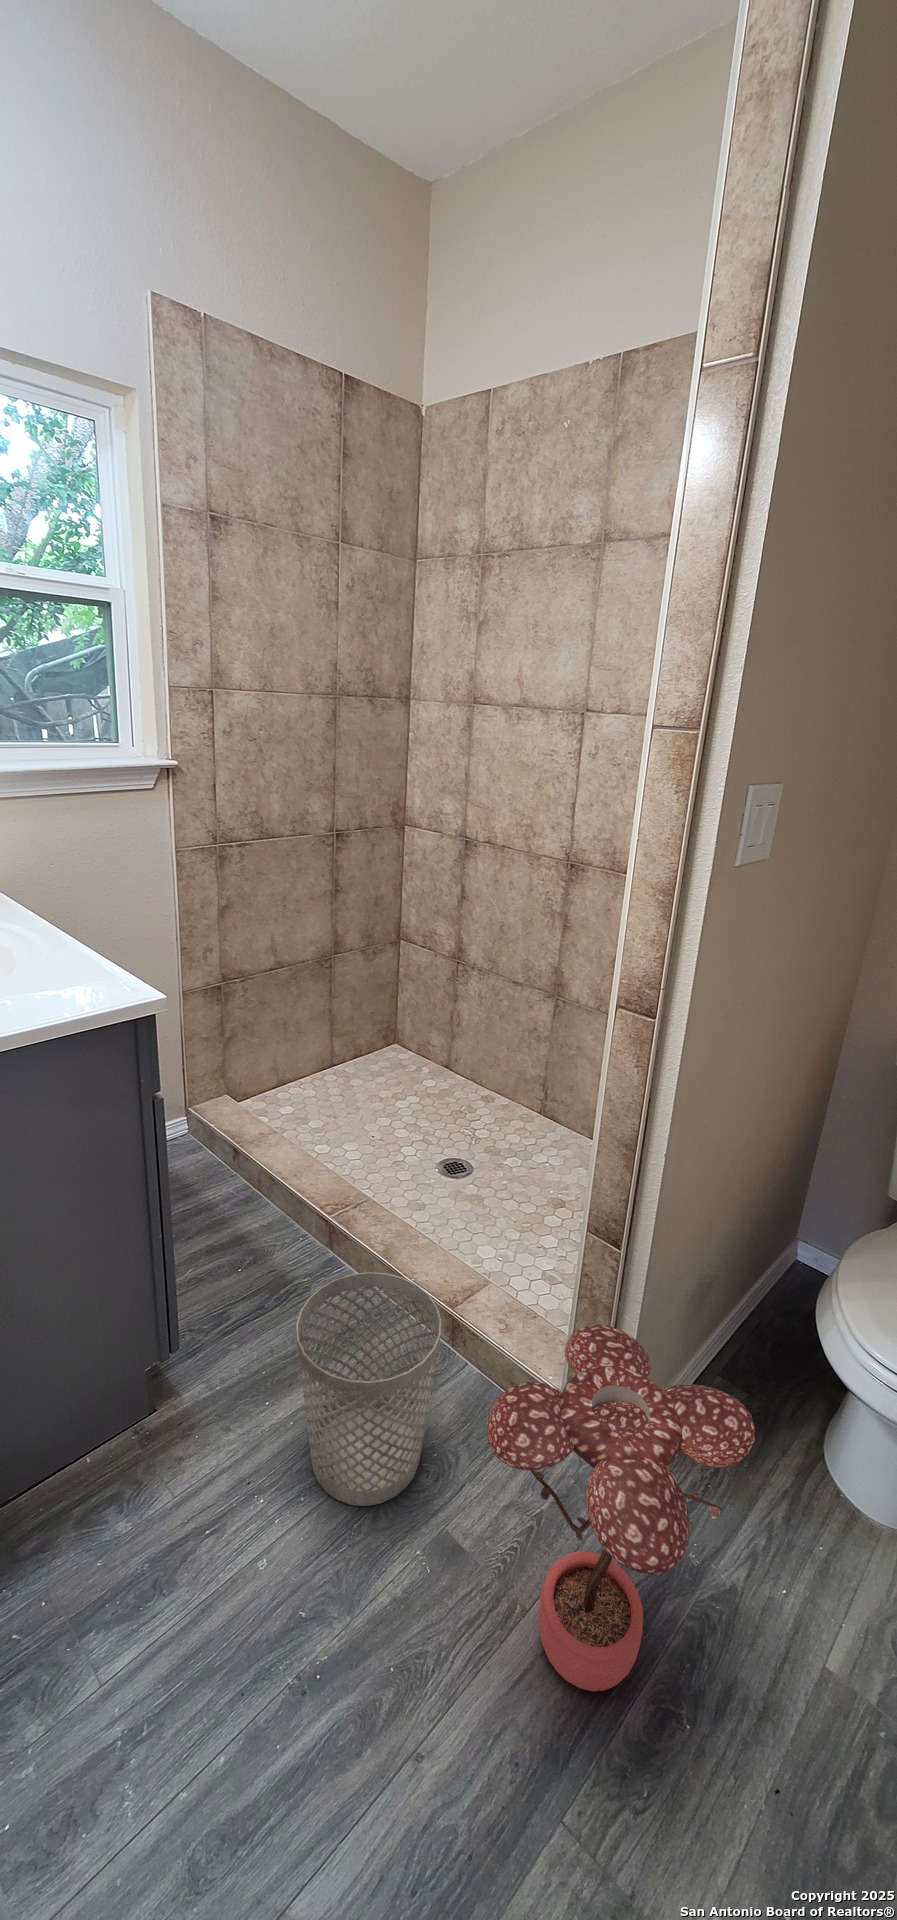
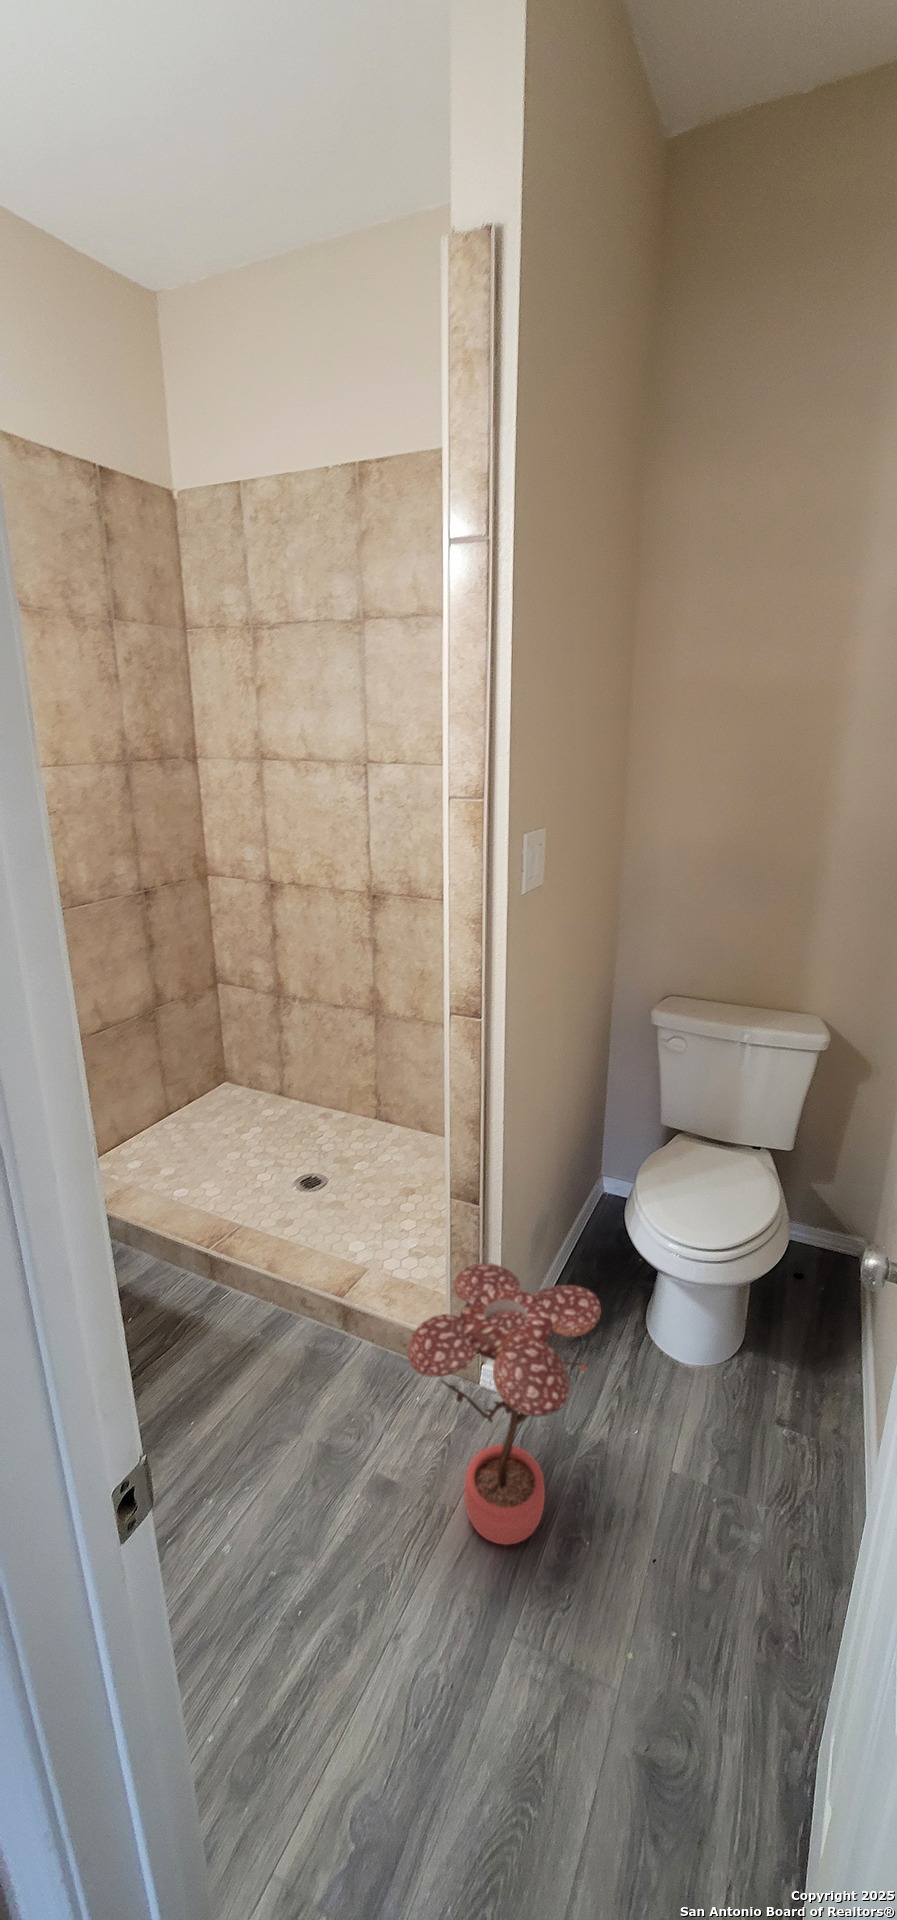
wastebasket: present [296,1272,441,1506] -> none [220,1276,347,1479]

